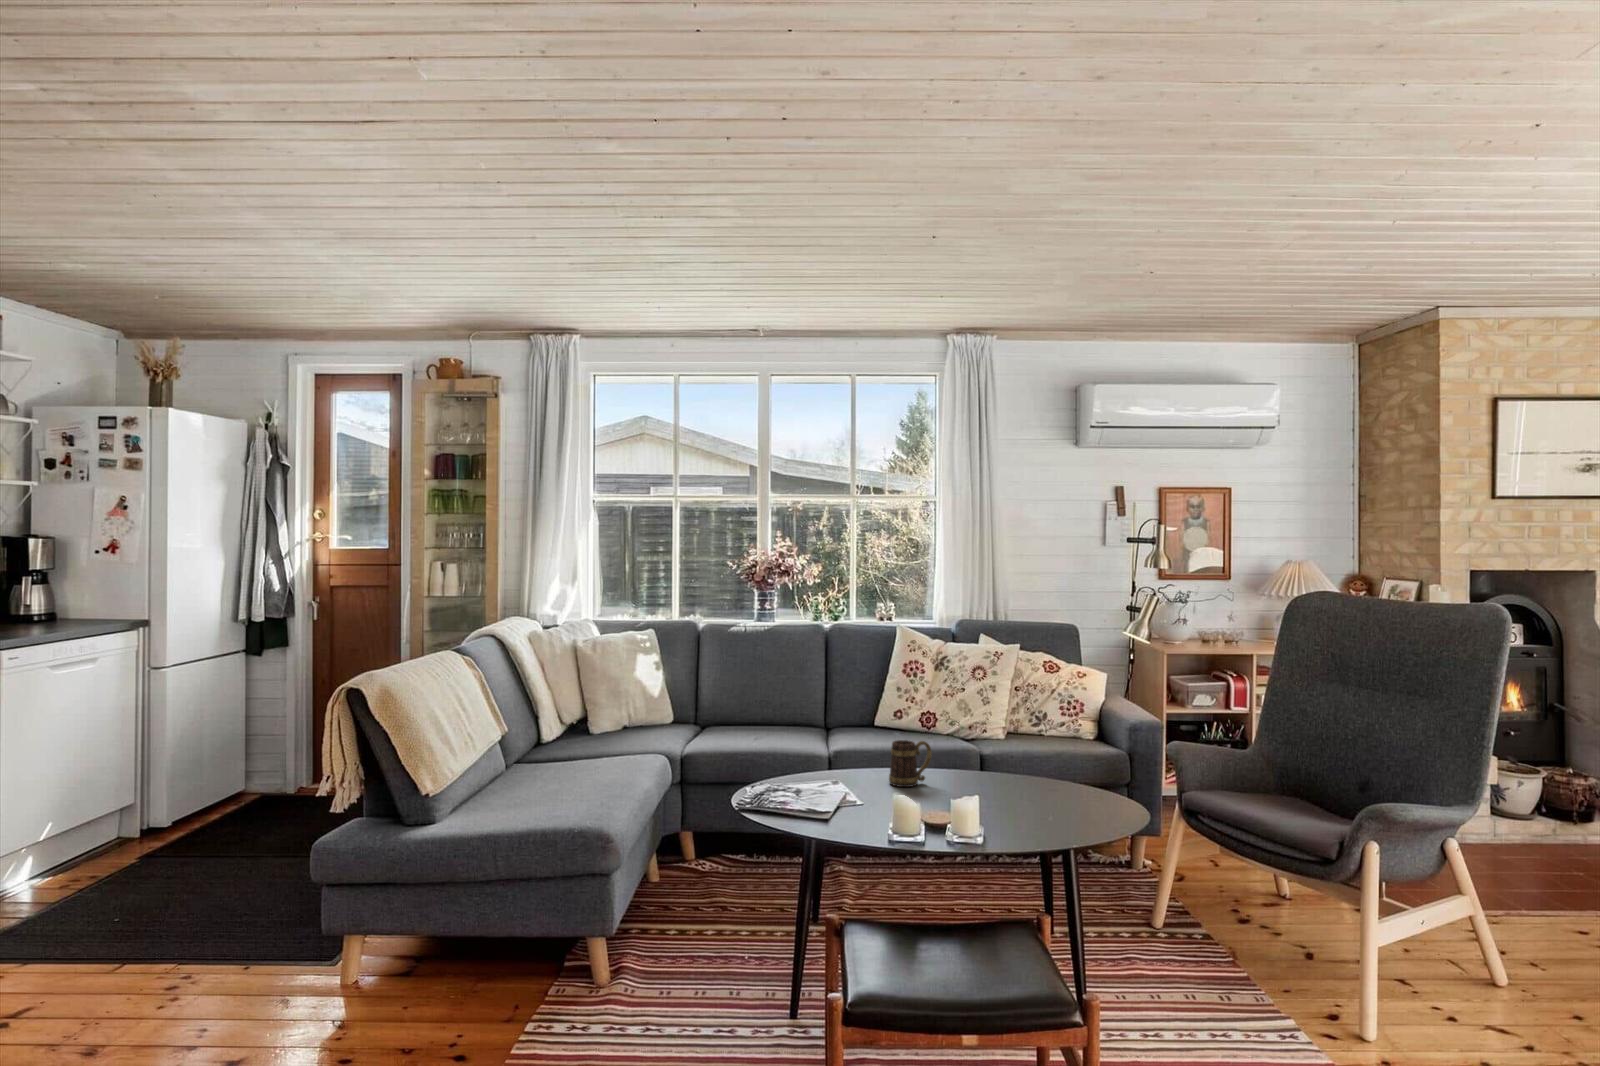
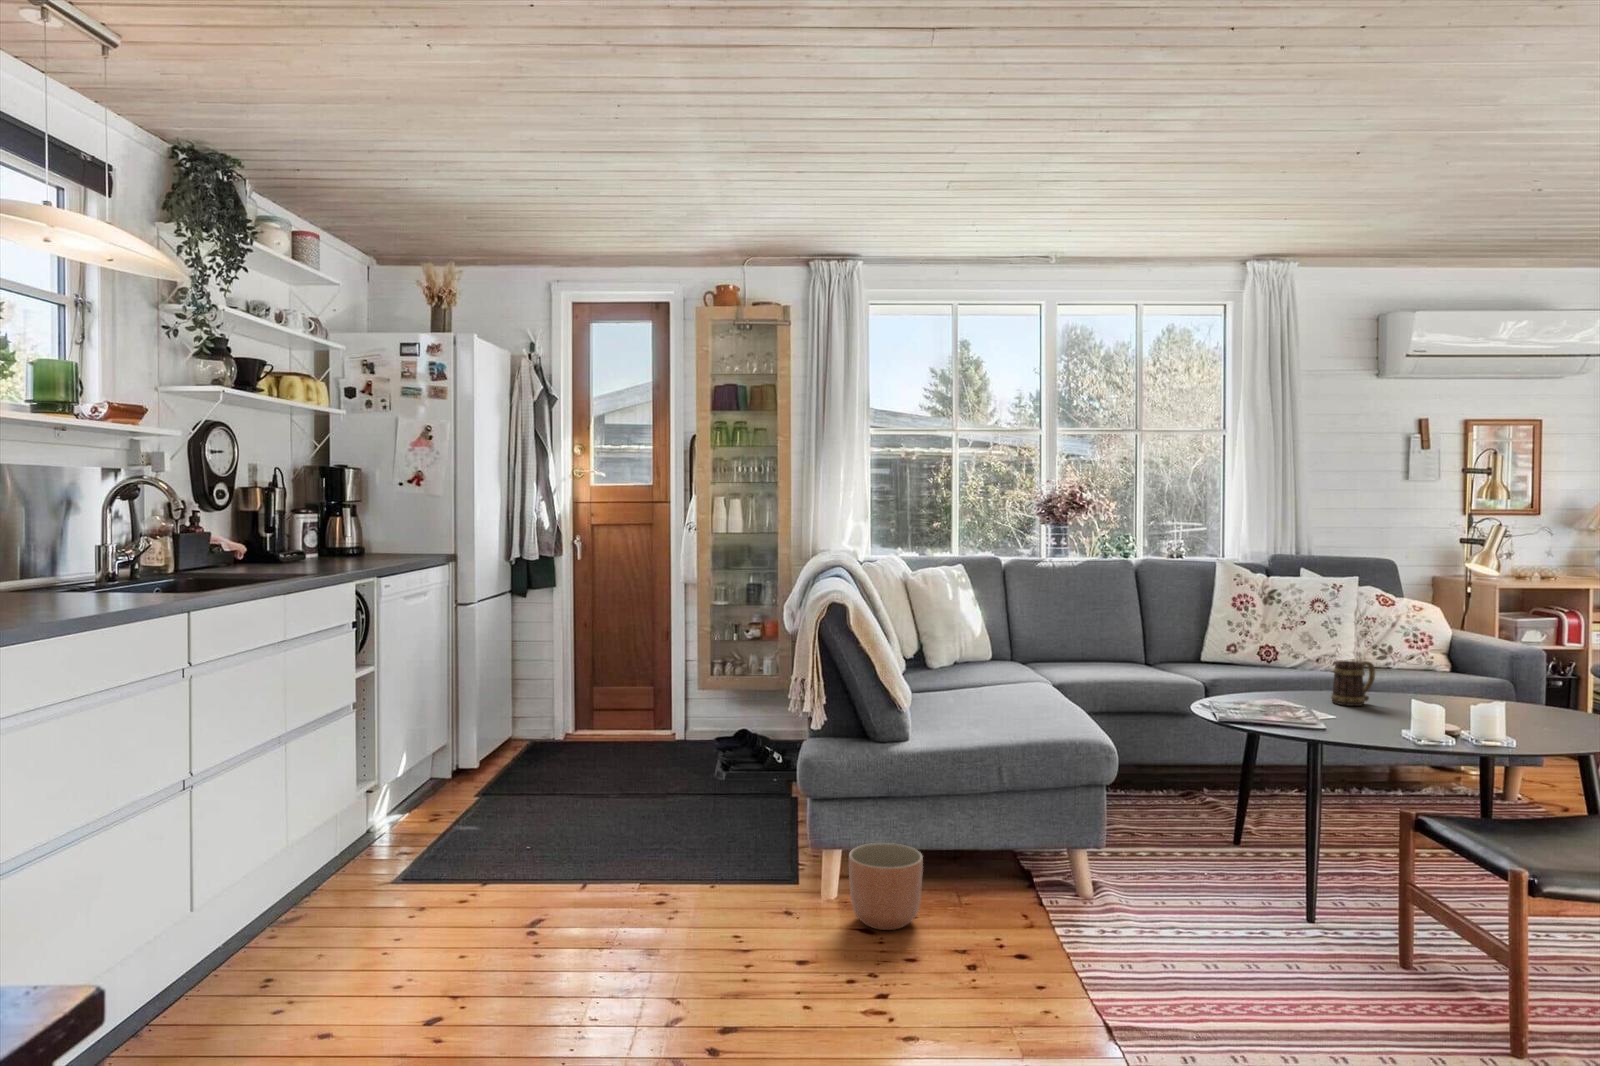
planter: none [335,933,418,1028] -> present [849,843,923,930]

